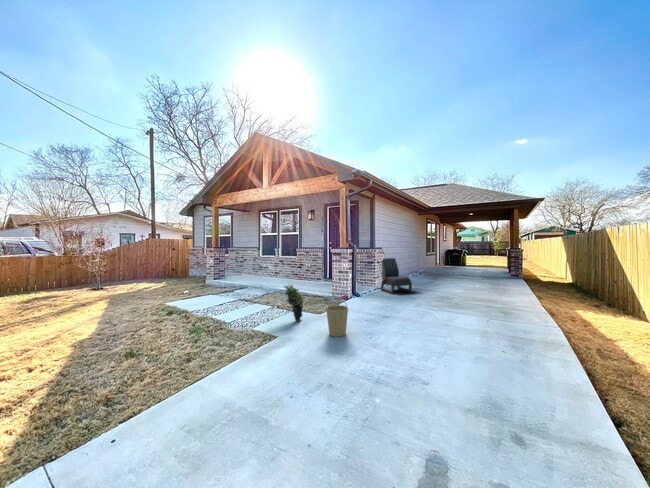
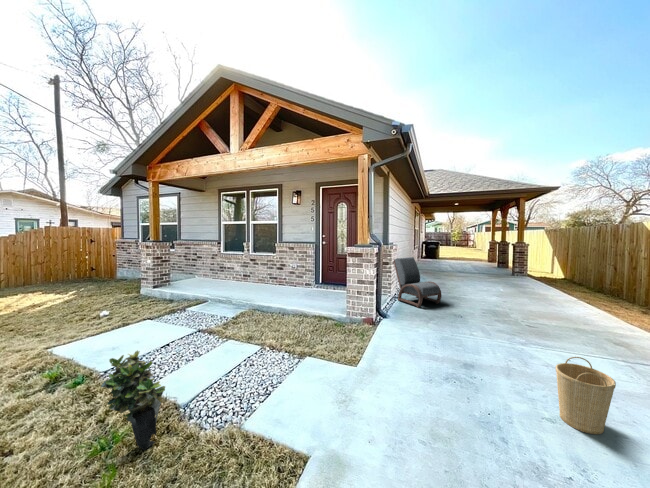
potted plant: present [284,285,304,321] -> present [101,351,165,450]
basket: present [326,305,348,337] -> present [556,357,616,434]

